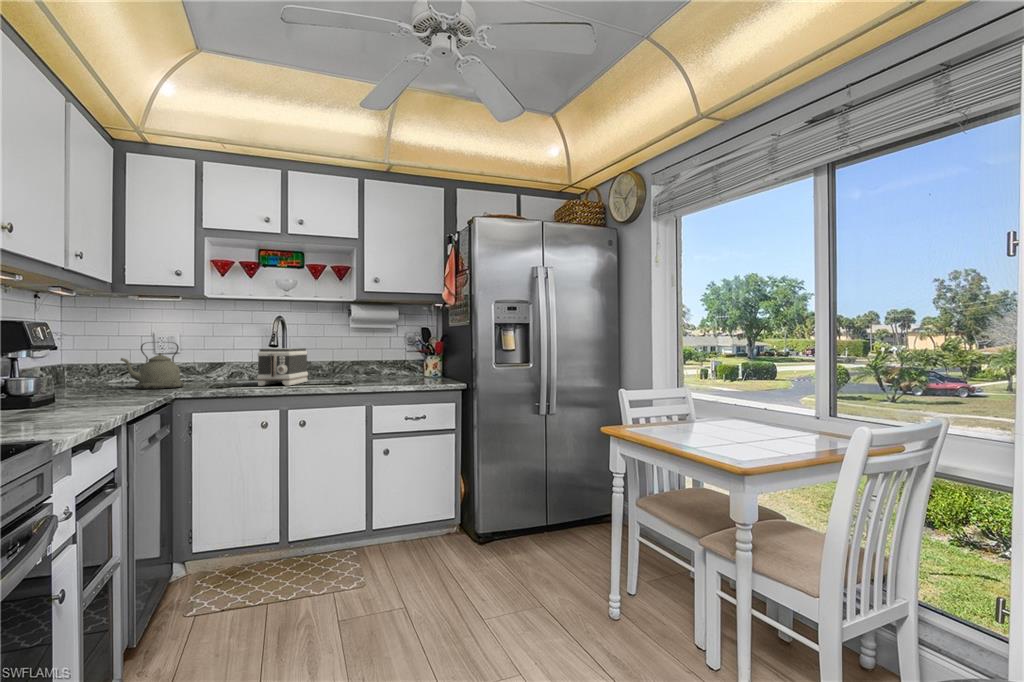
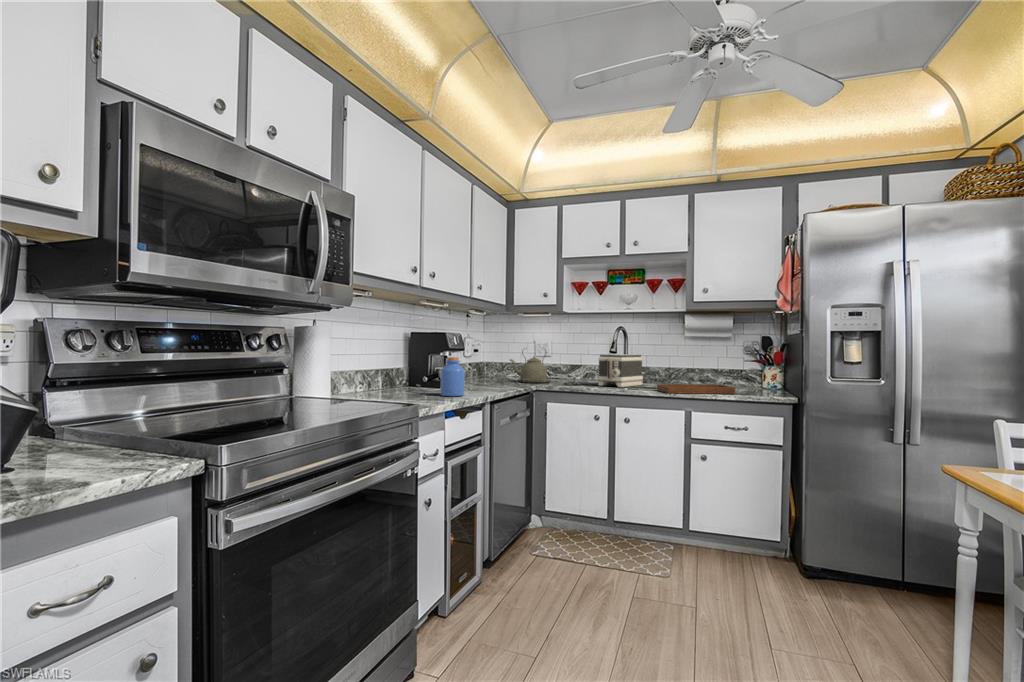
jar: none [28,357,78,419] -> present [440,357,465,396]
tray: none [334,361,413,388] -> present [657,369,735,394]

